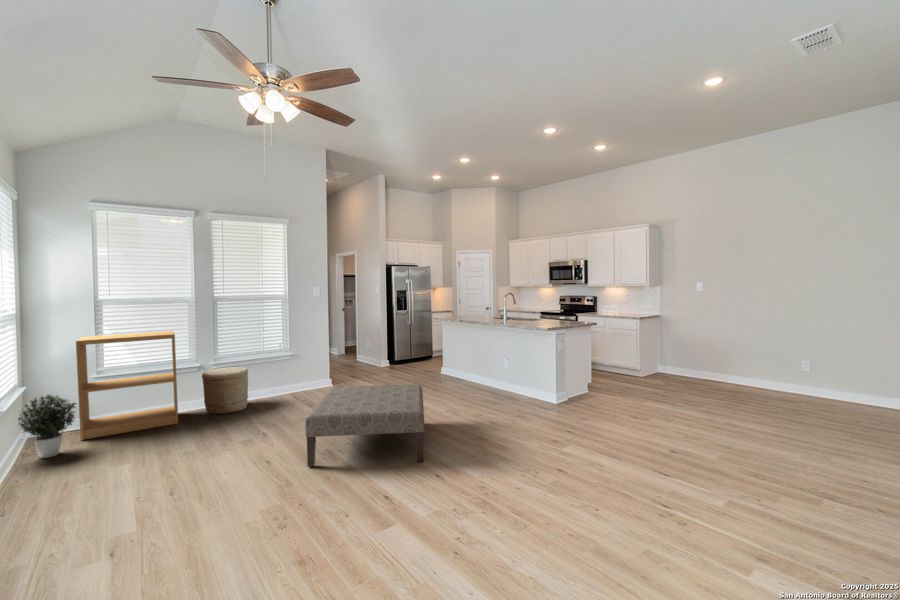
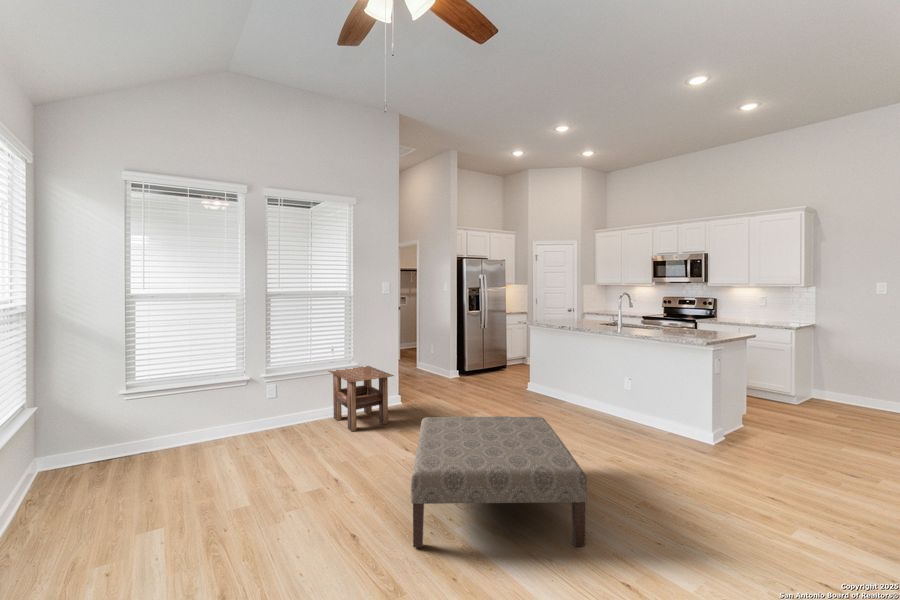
bookshelf: present [76,331,178,440] -> none [99,335,224,478]
side table: none [267,355,321,406] -> present [329,366,394,431]
woven basket: present [202,367,248,415] -> none [253,381,308,443]
potted plant: present [18,395,76,458] -> none [19,420,98,507]

